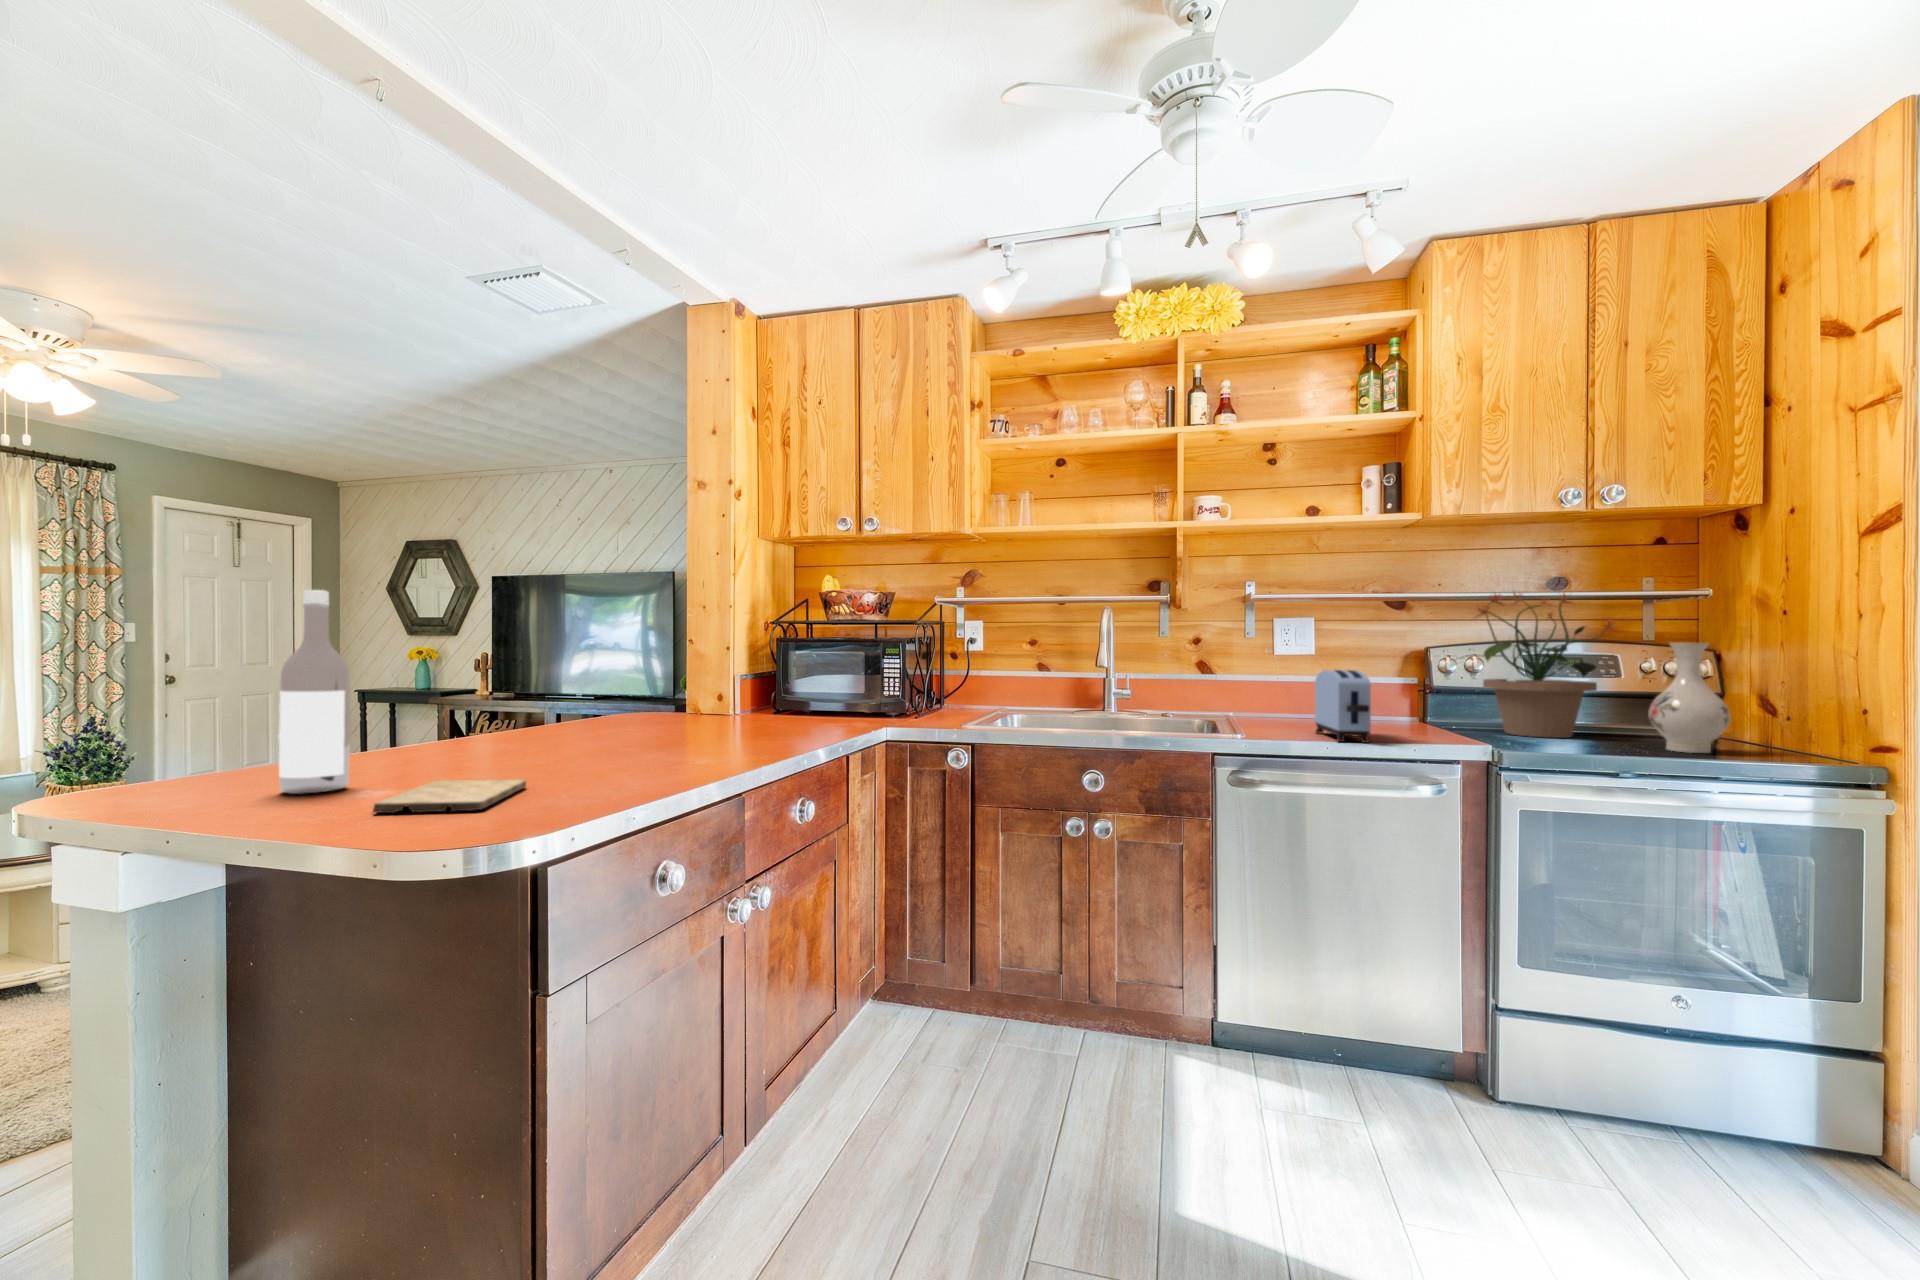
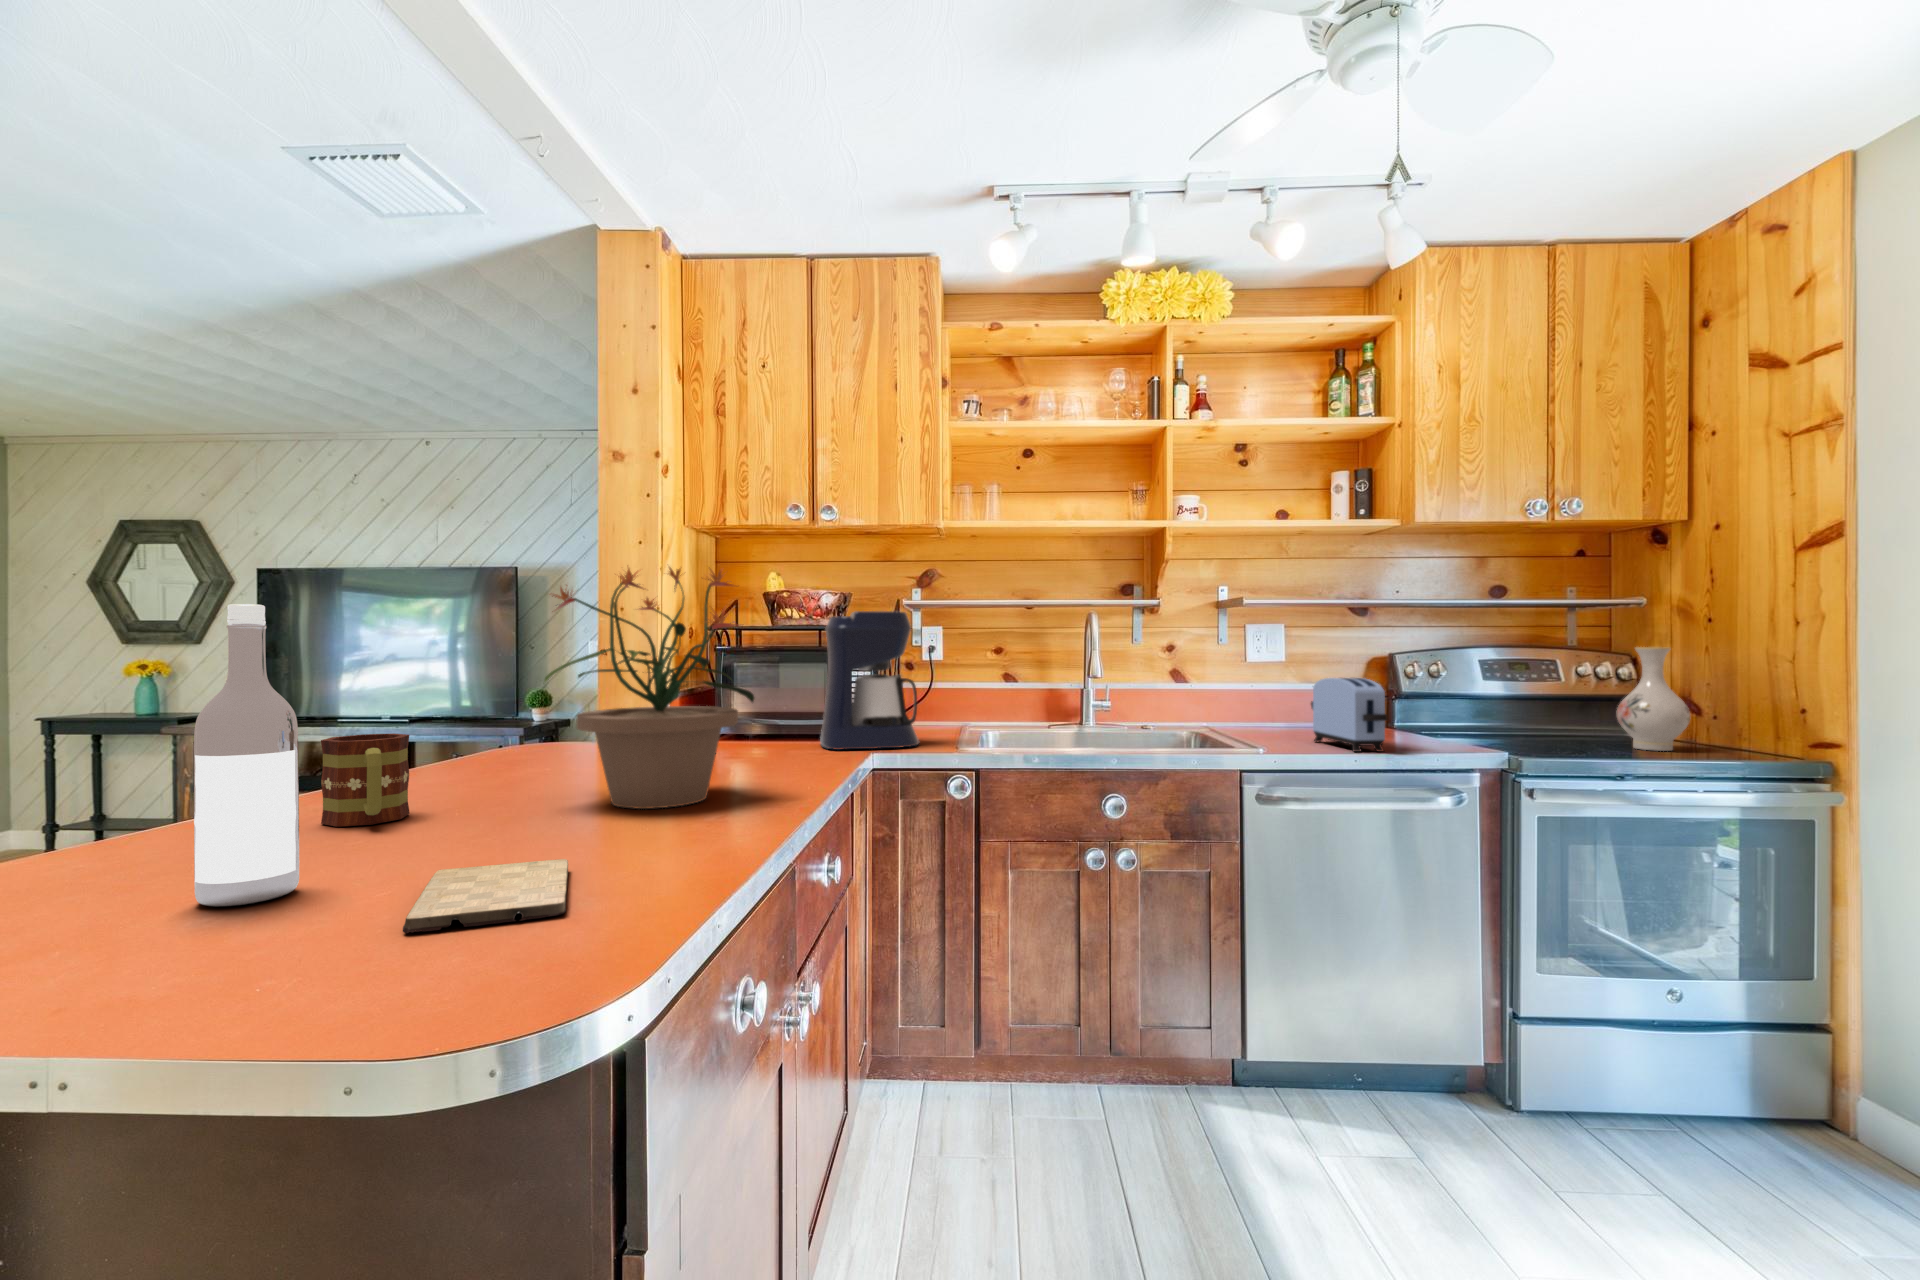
potted plant: present [1462,593,1617,738] -> present [545,567,754,809]
coffee maker: none [850,605,936,724] -> present [820,611,919,750]
mug: none [415,691,479,756] -> present [321,733,410,827]

